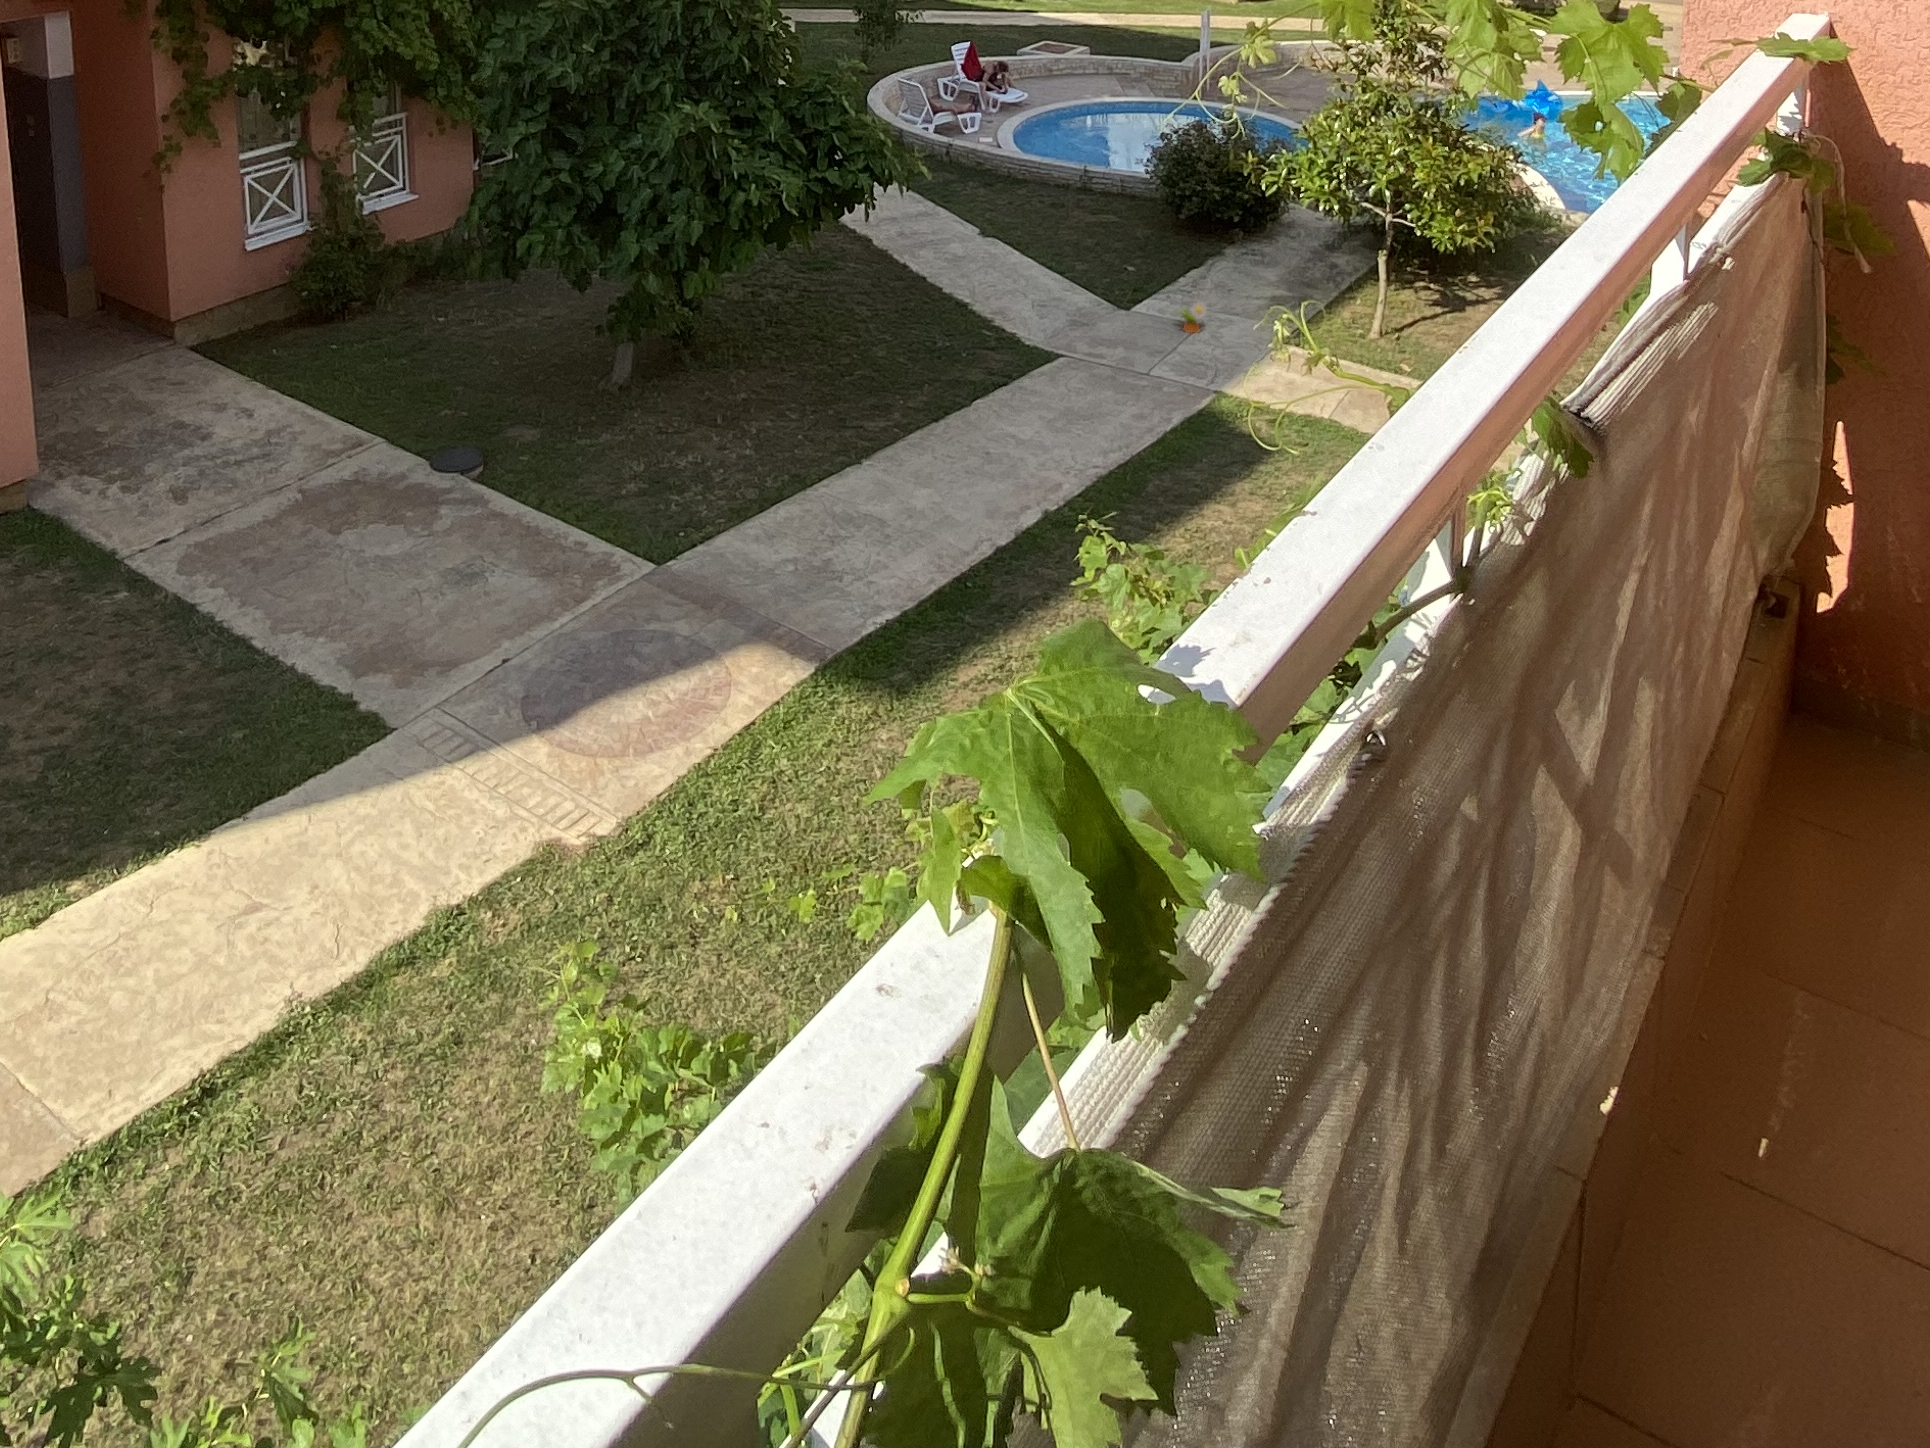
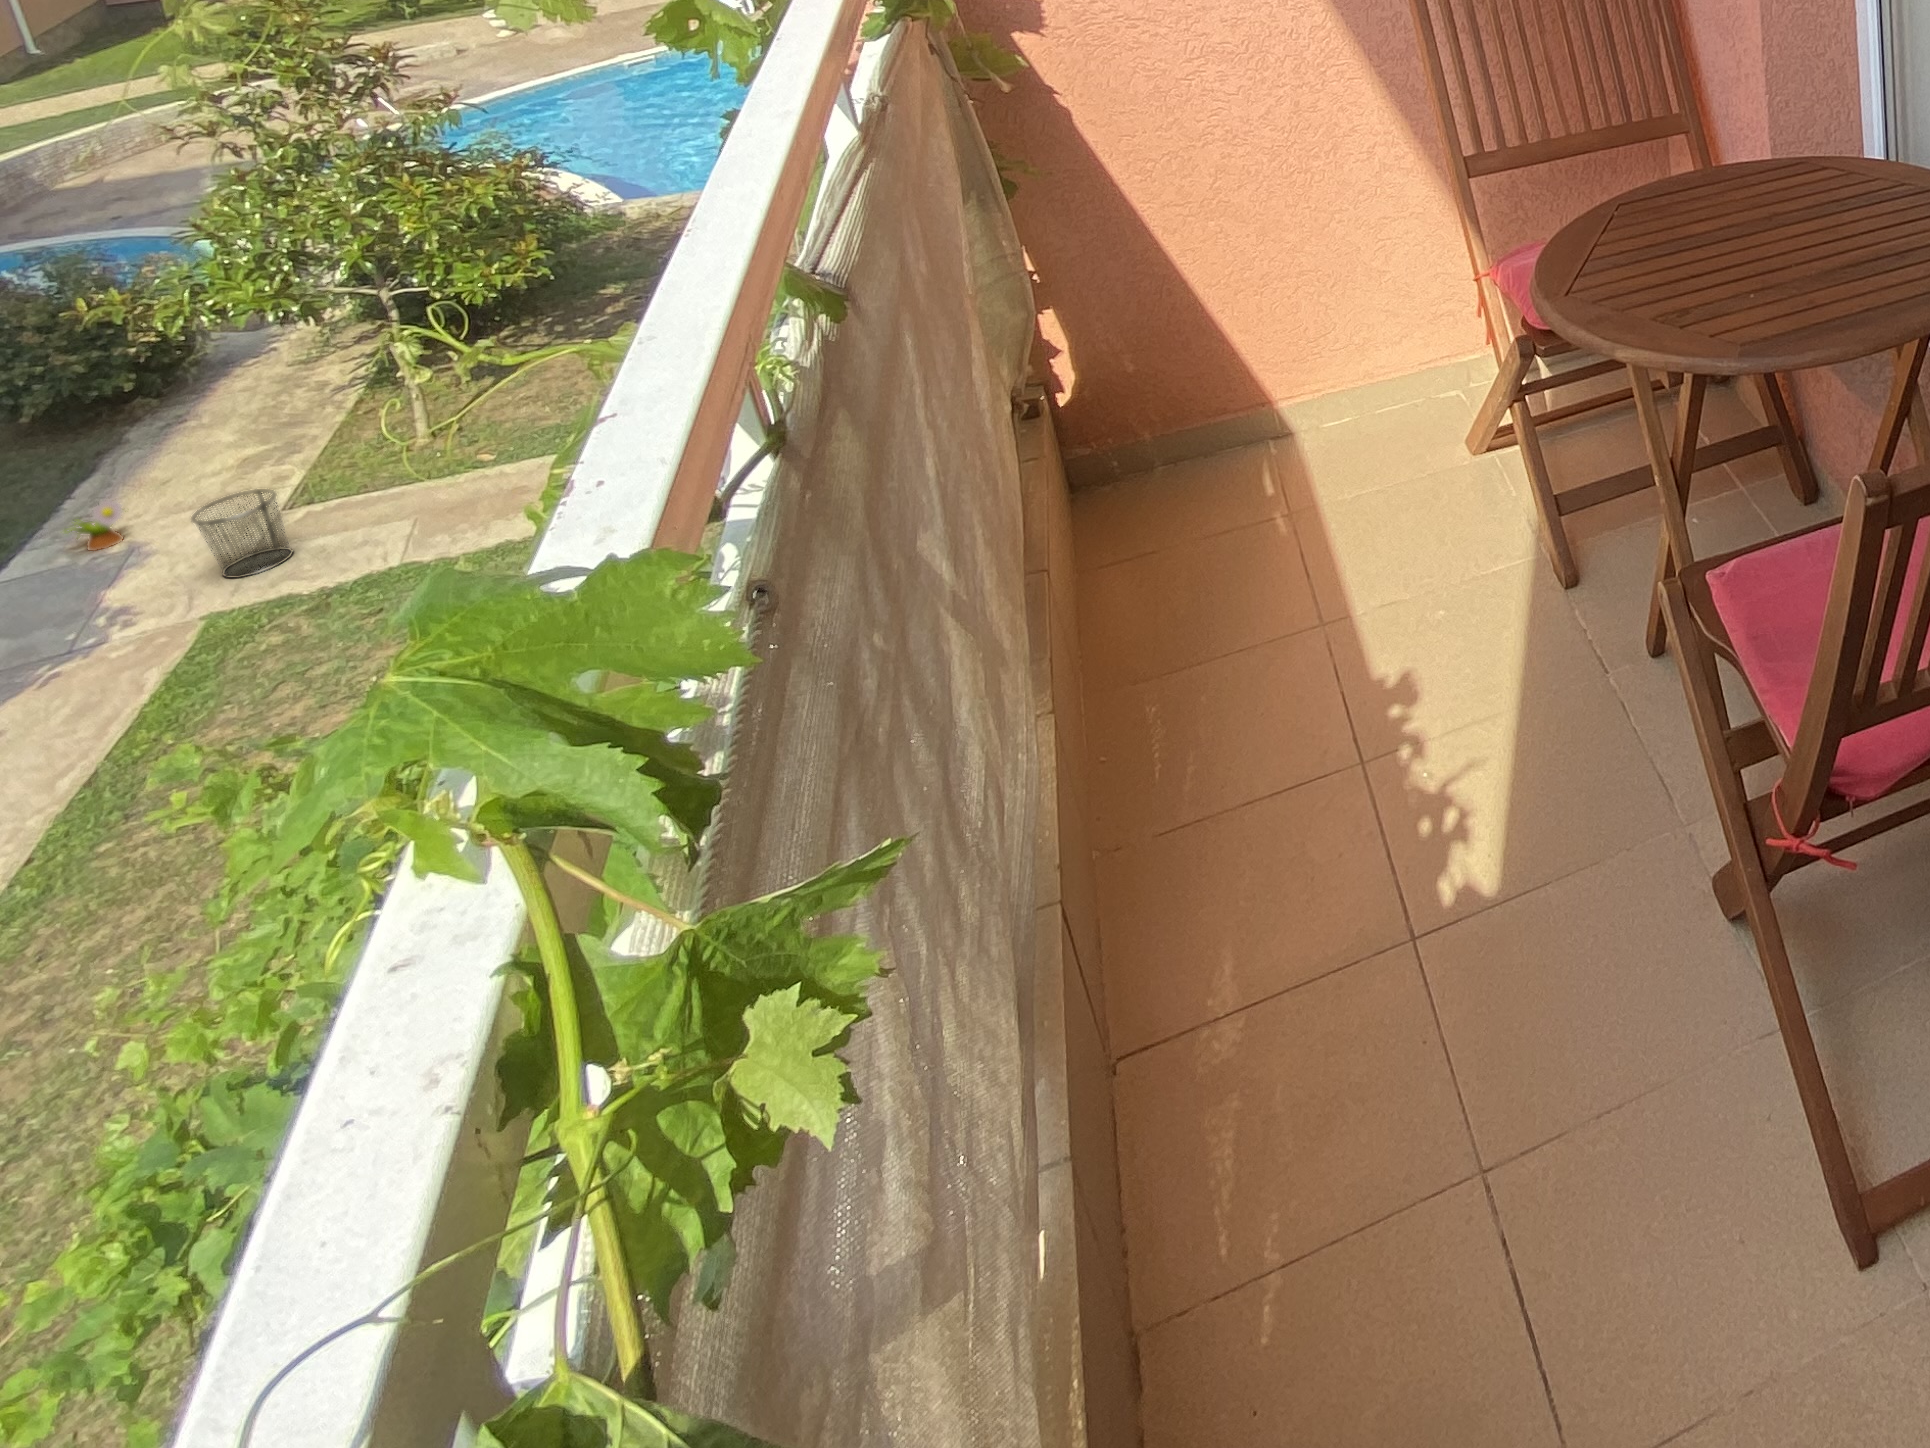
waste bin: none [1233,330,1280,393] -> present [192,489,292,578]

